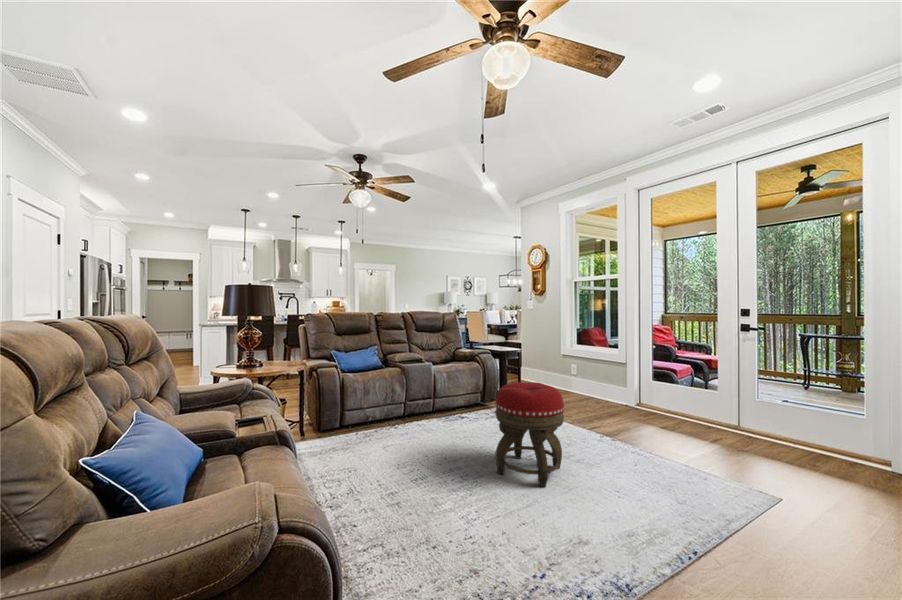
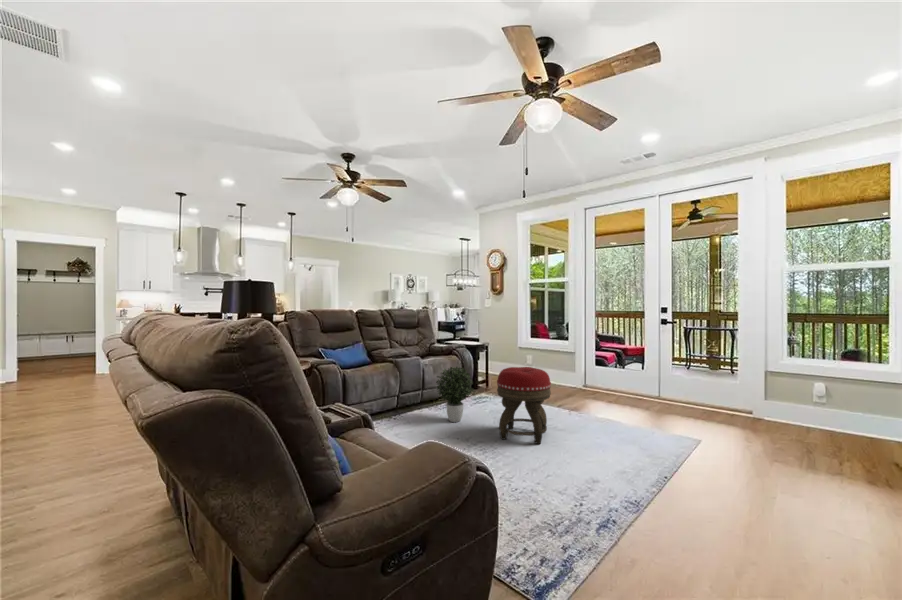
potted plant: none [436,377,480,443] -> present [436,367,473,422]

